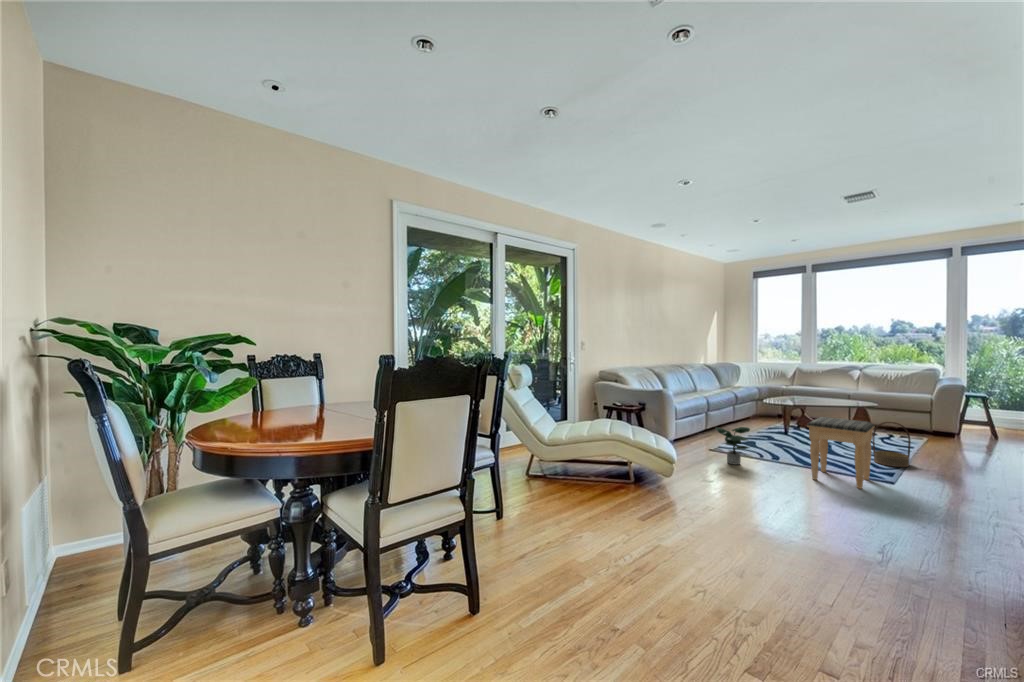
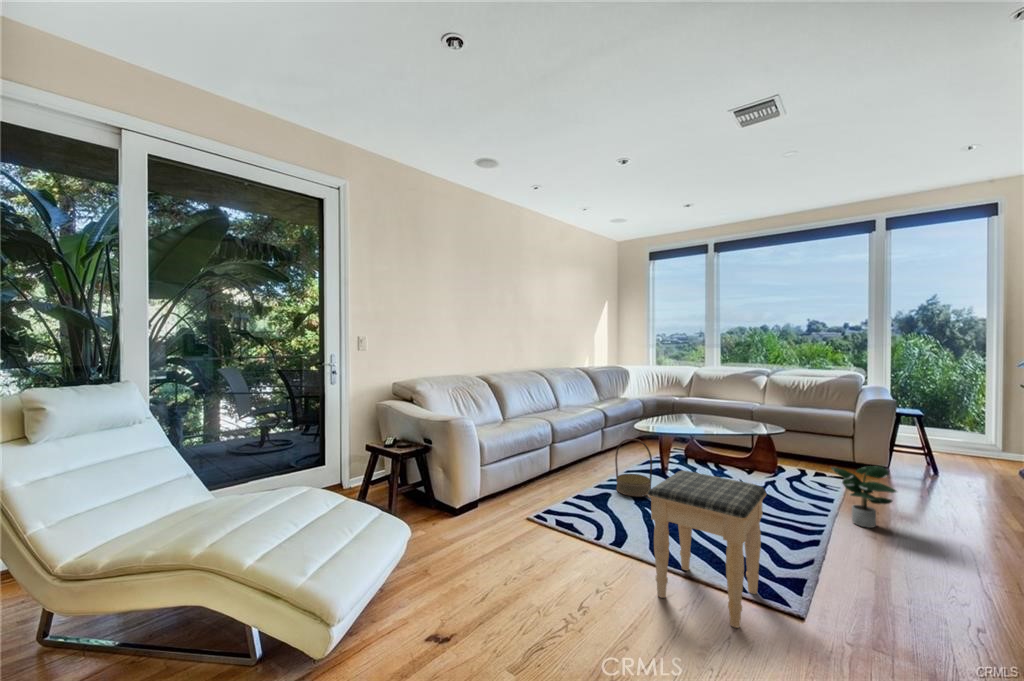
basket: present [873,422,911,467] -> present [615,439,652,497]
potted plant: present [716,427,750,465] -> present [831,466,897,528]

